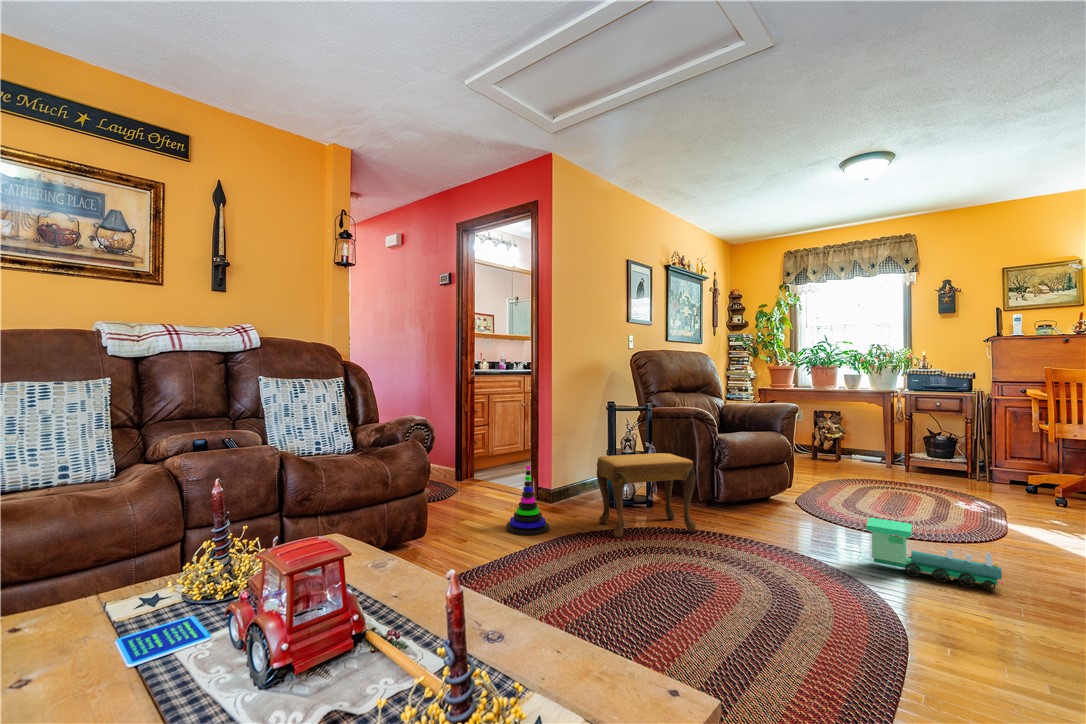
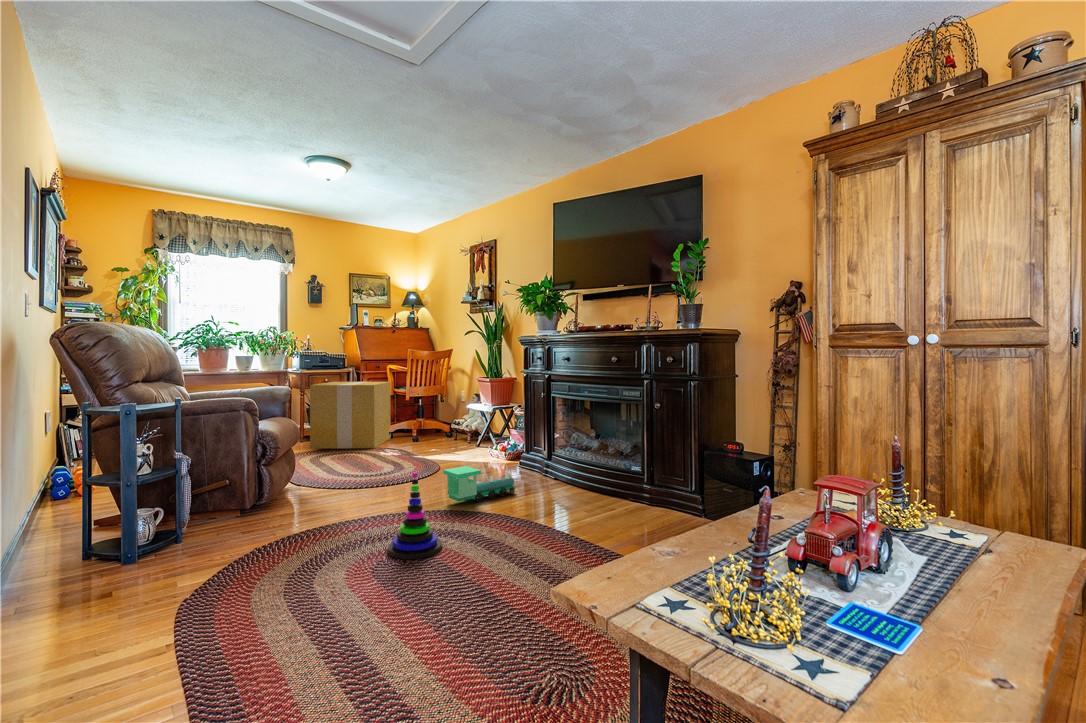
cardboard box: none [897,407,1032,495] -> present [310,382,391,449]
footstool: present [597,453,696,538] -> none [176,459,307,584]
stacking toy: present [507,466,549,535] -> present [388,472,442,559]

